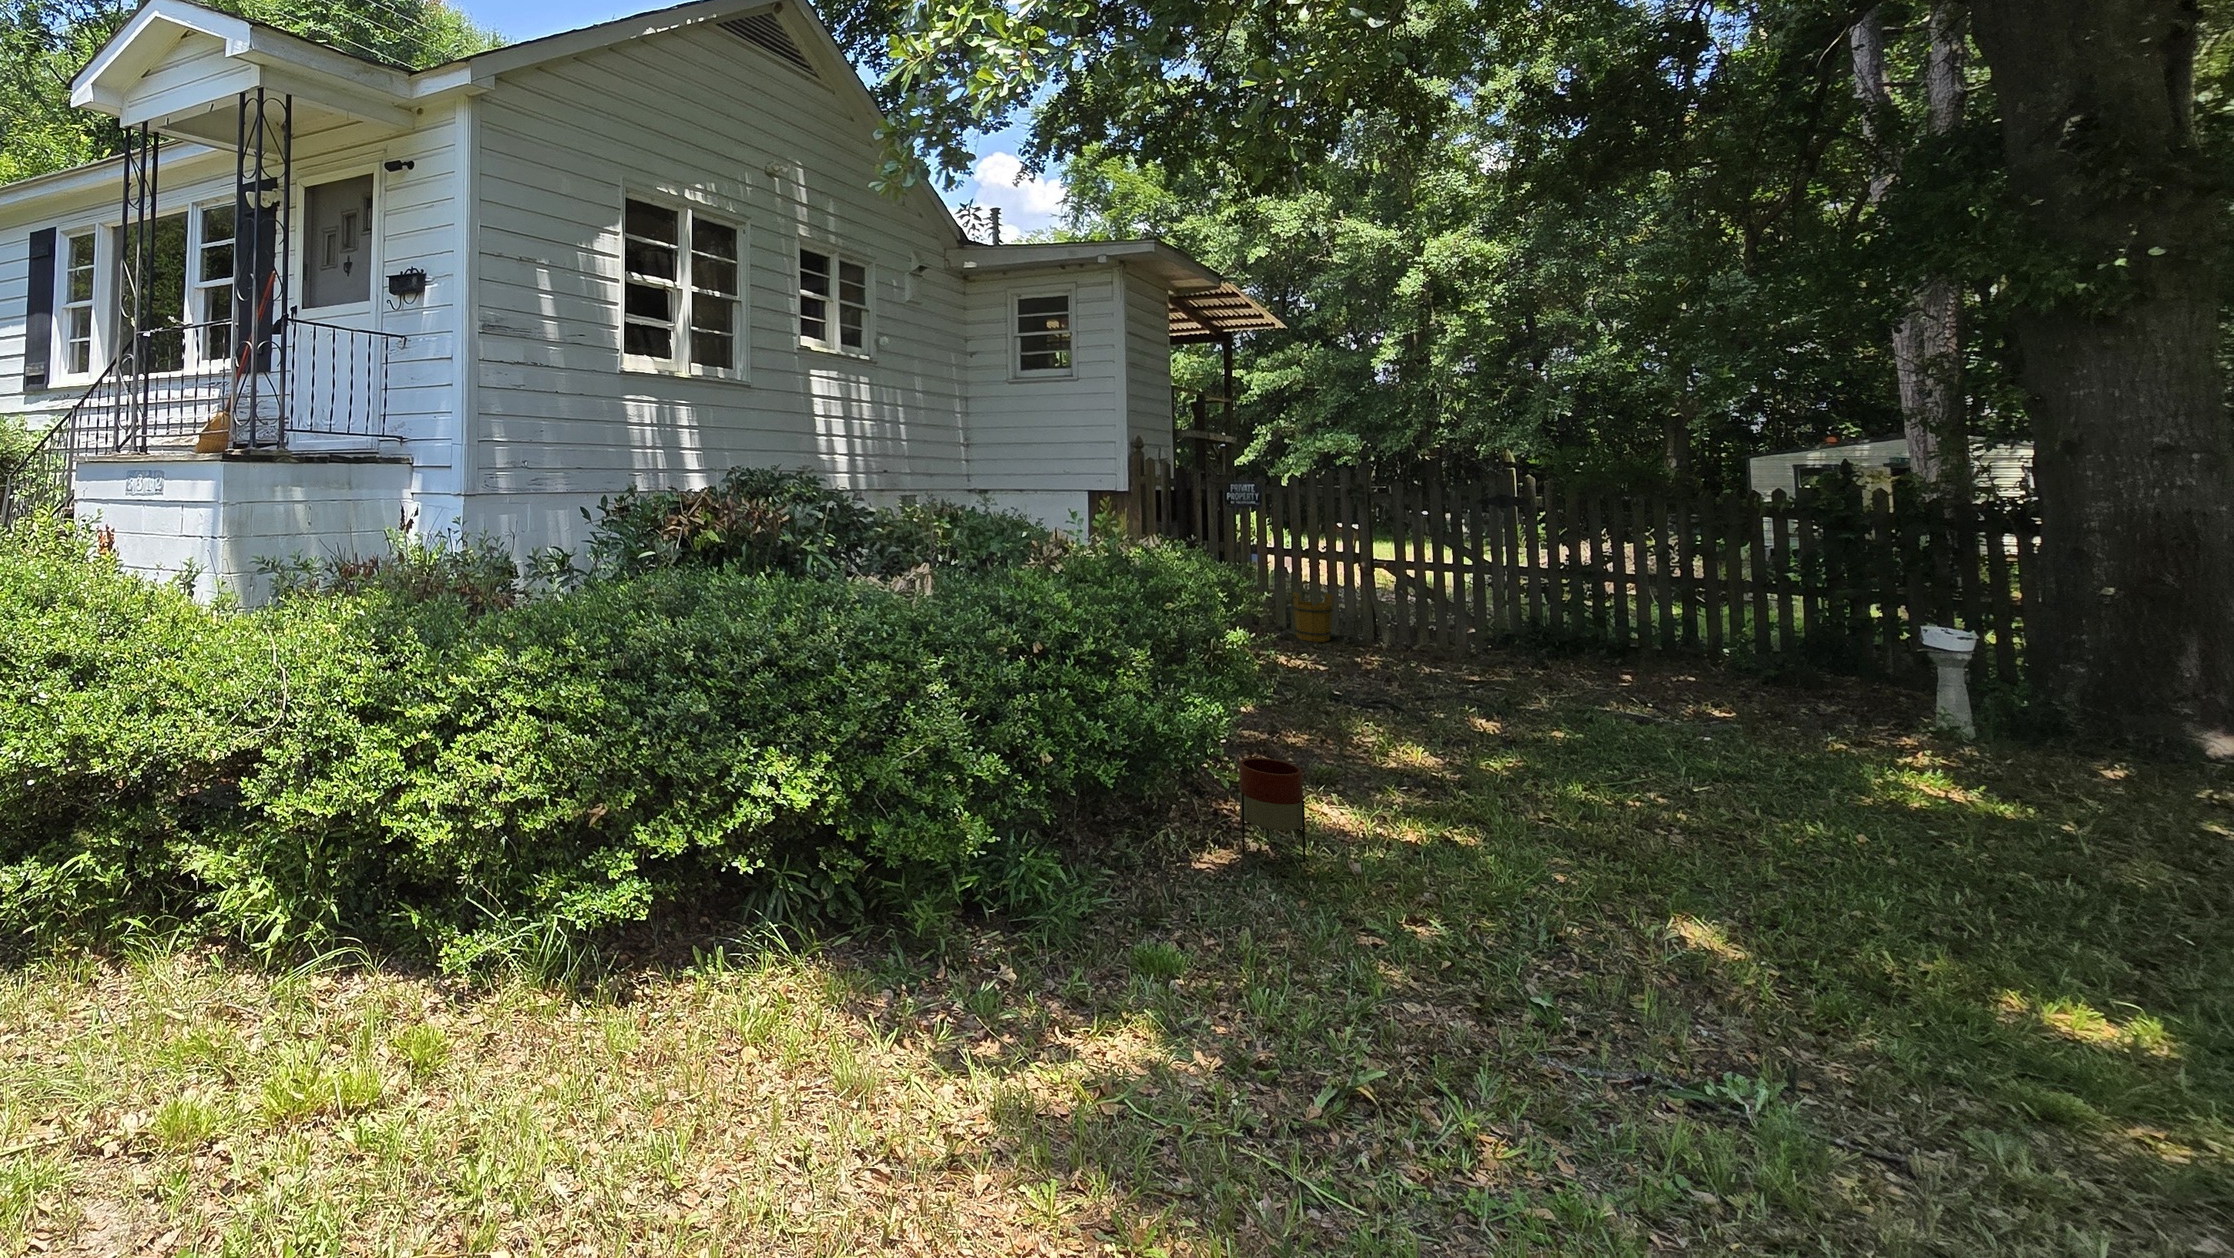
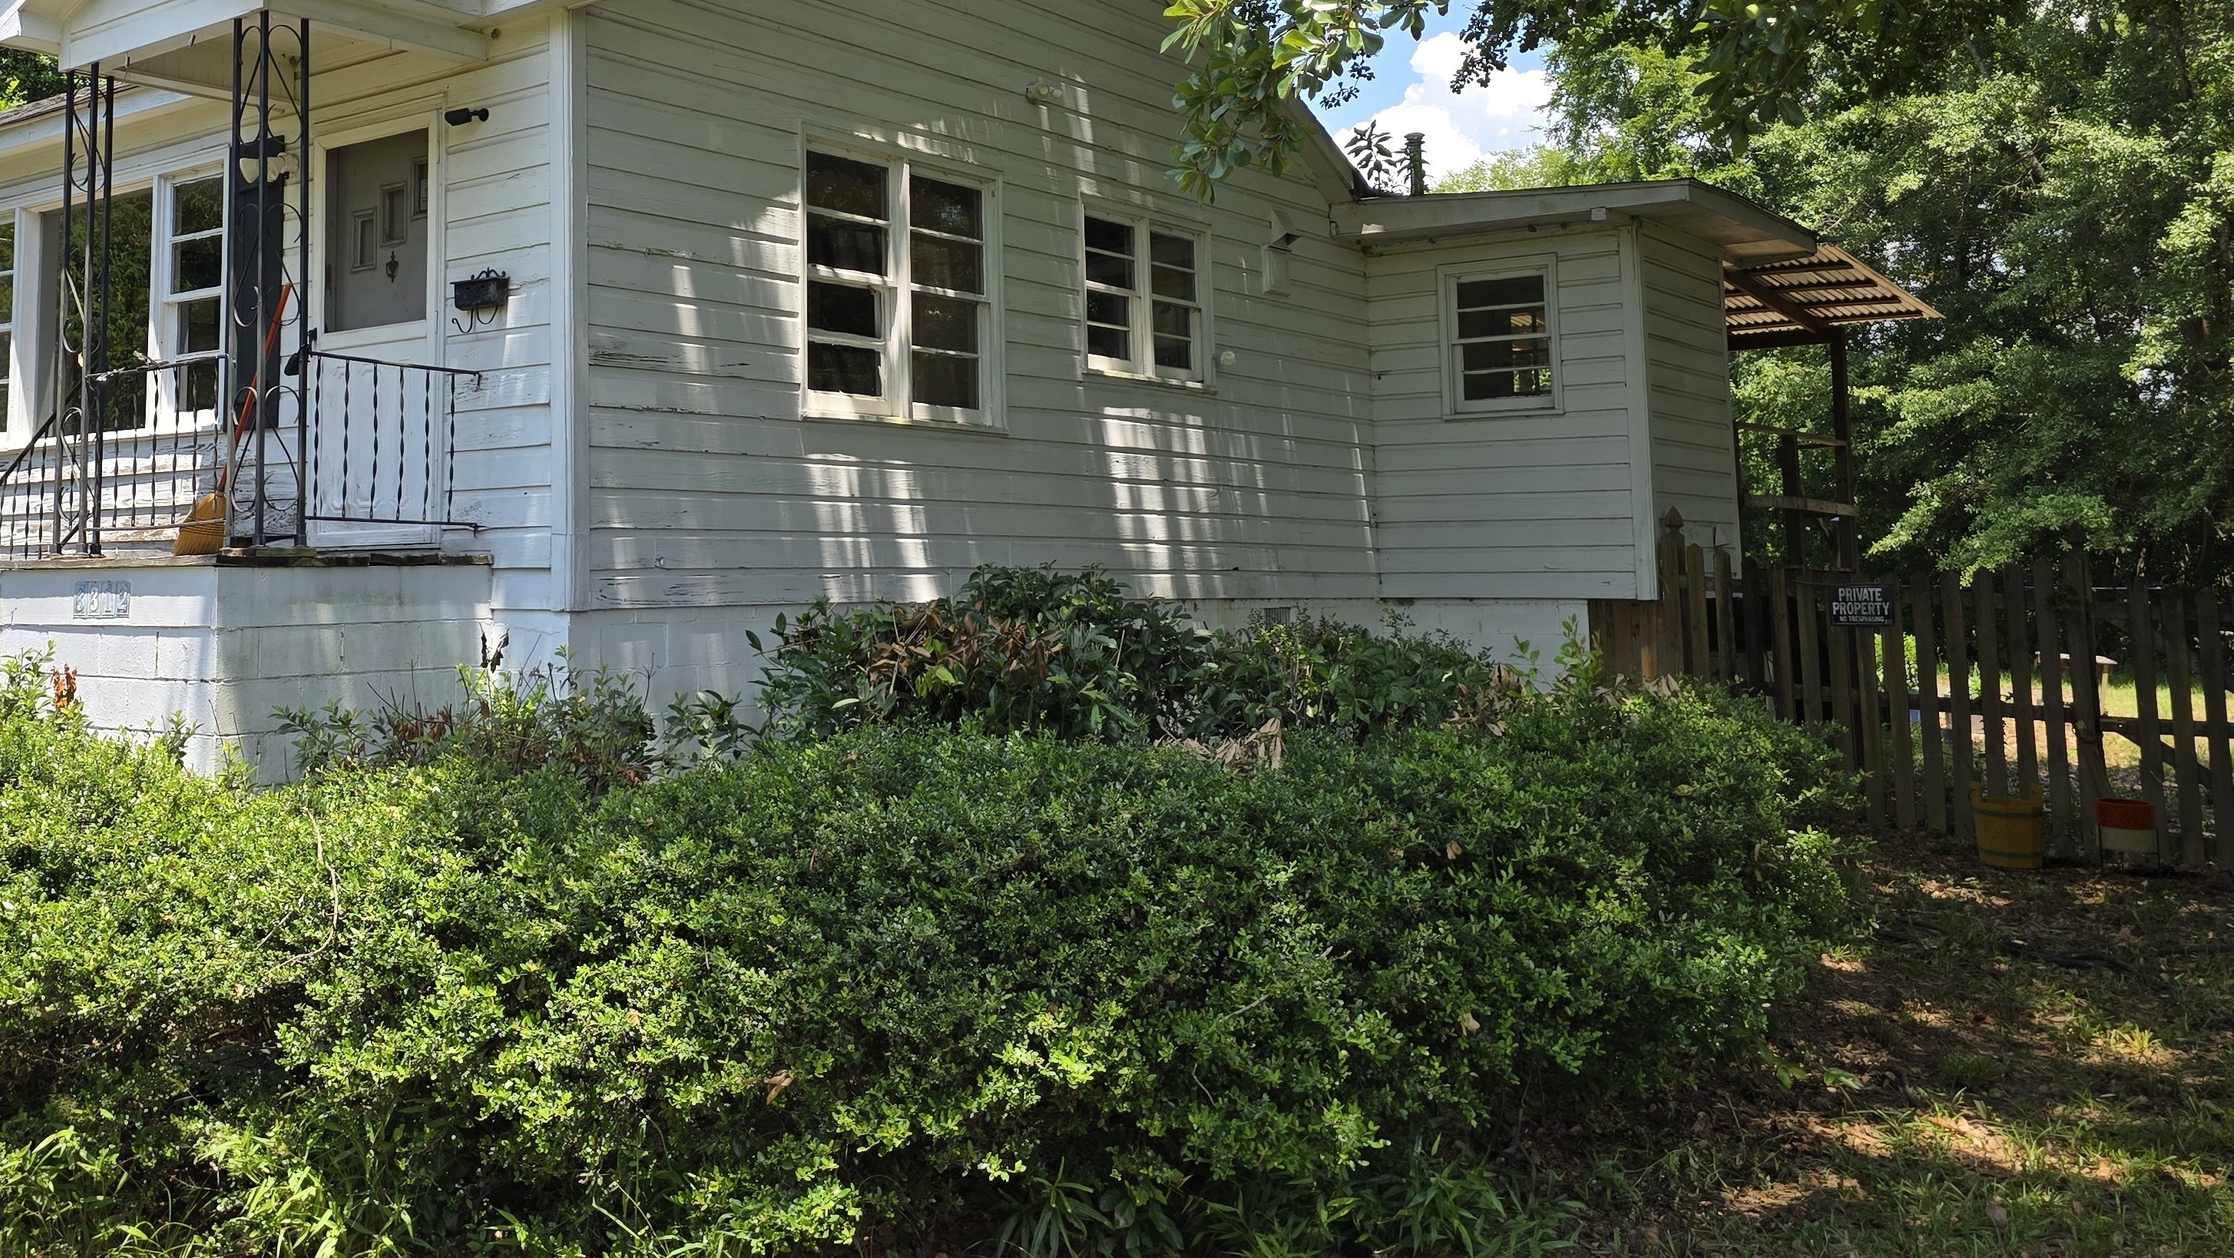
planter: present [1239,758,1306,862] -> present [2094,798,2161,879]

